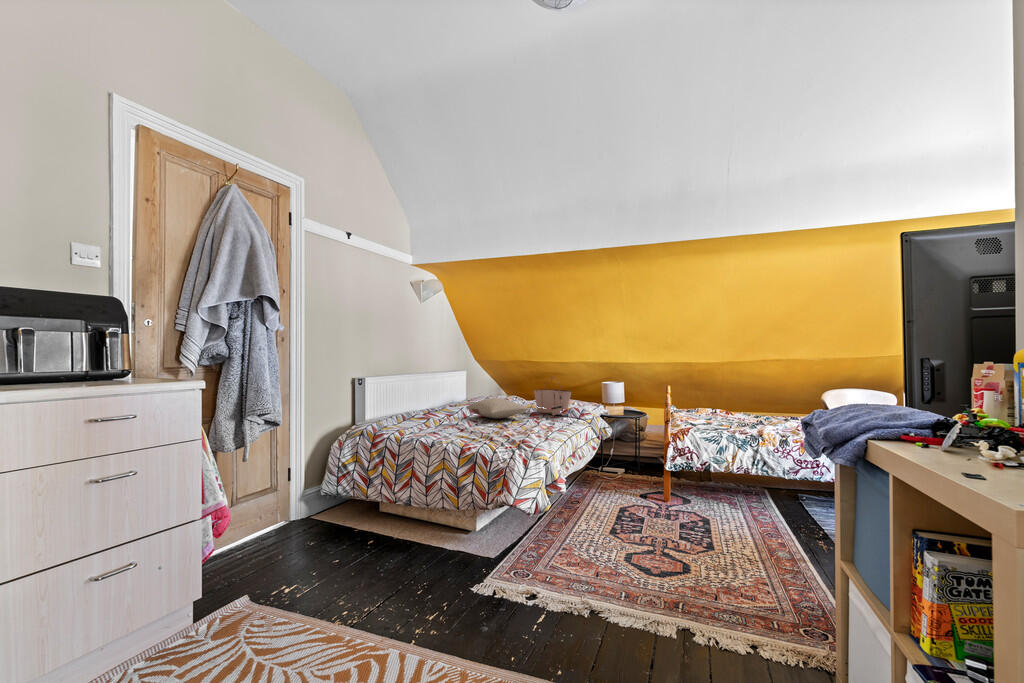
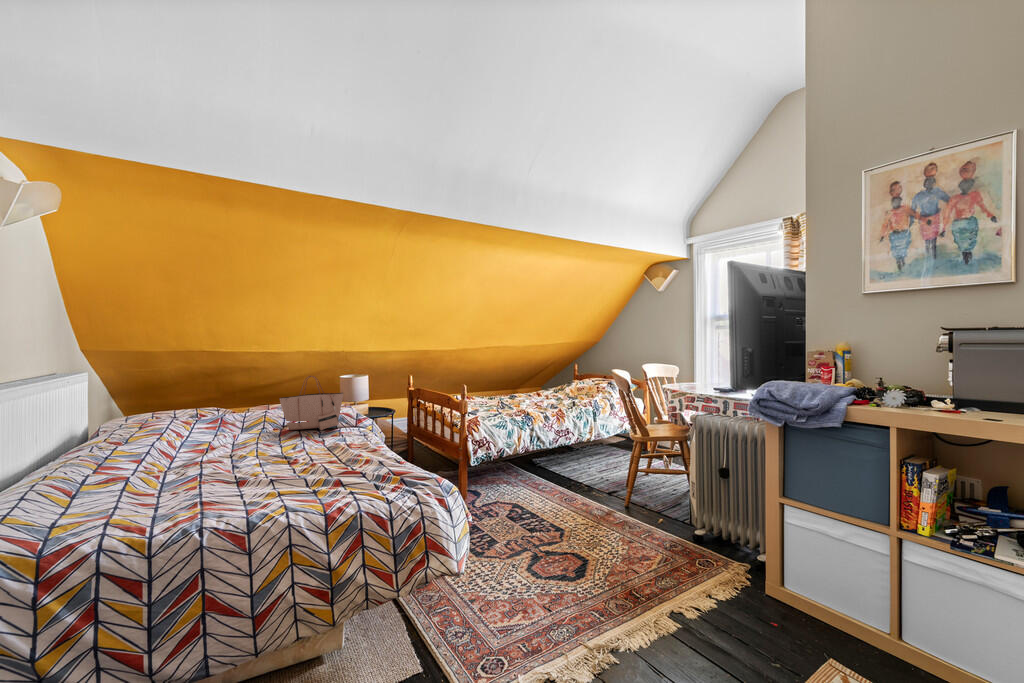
pillow: present [466,398,529,419] -> none [186,417,305,452]

